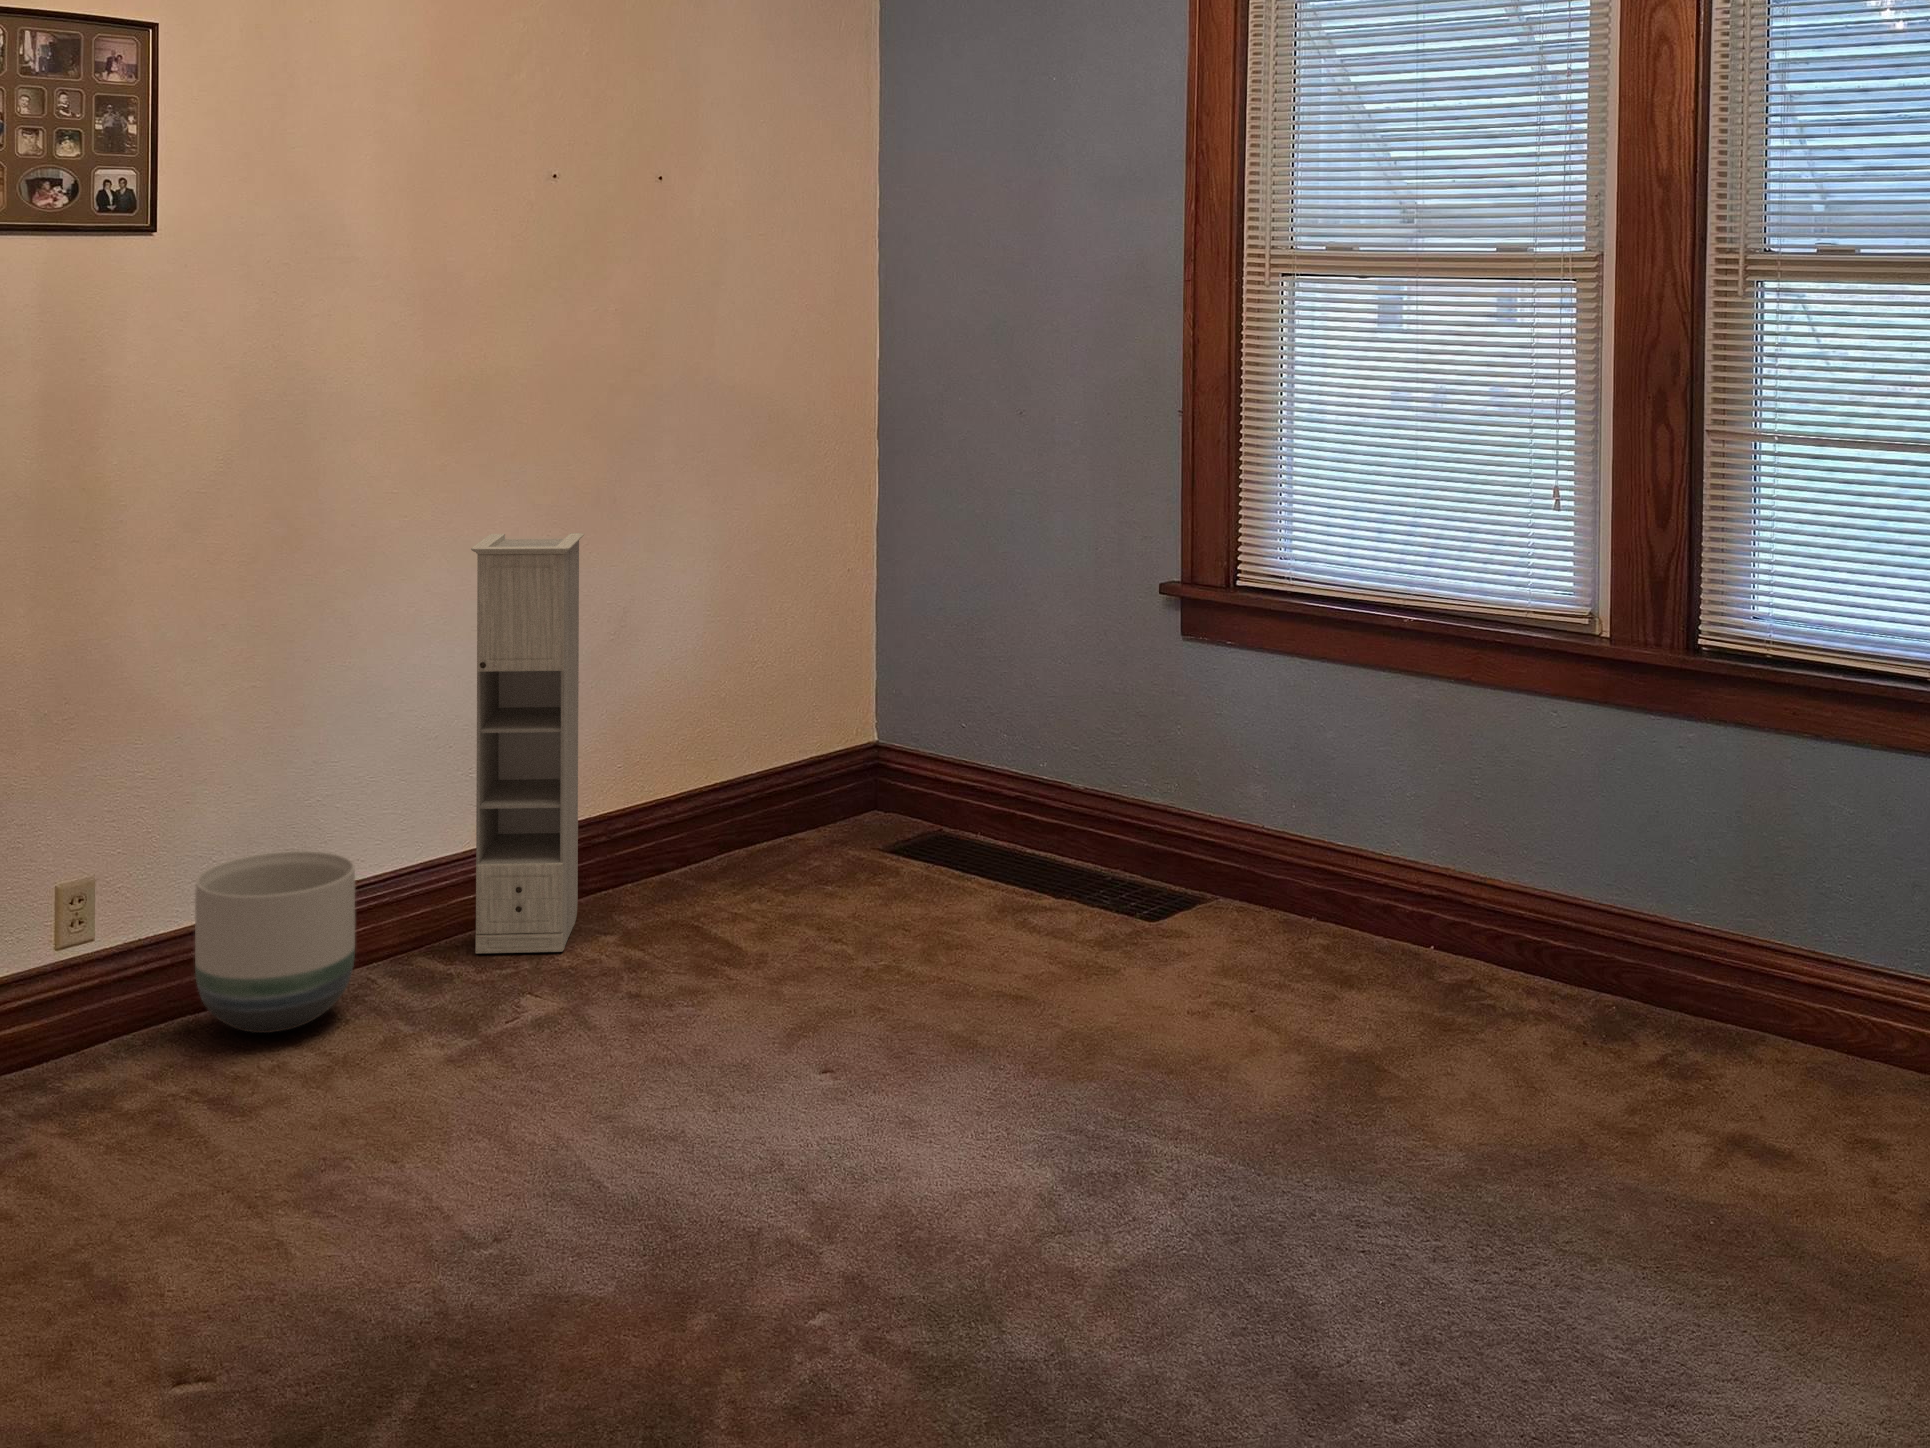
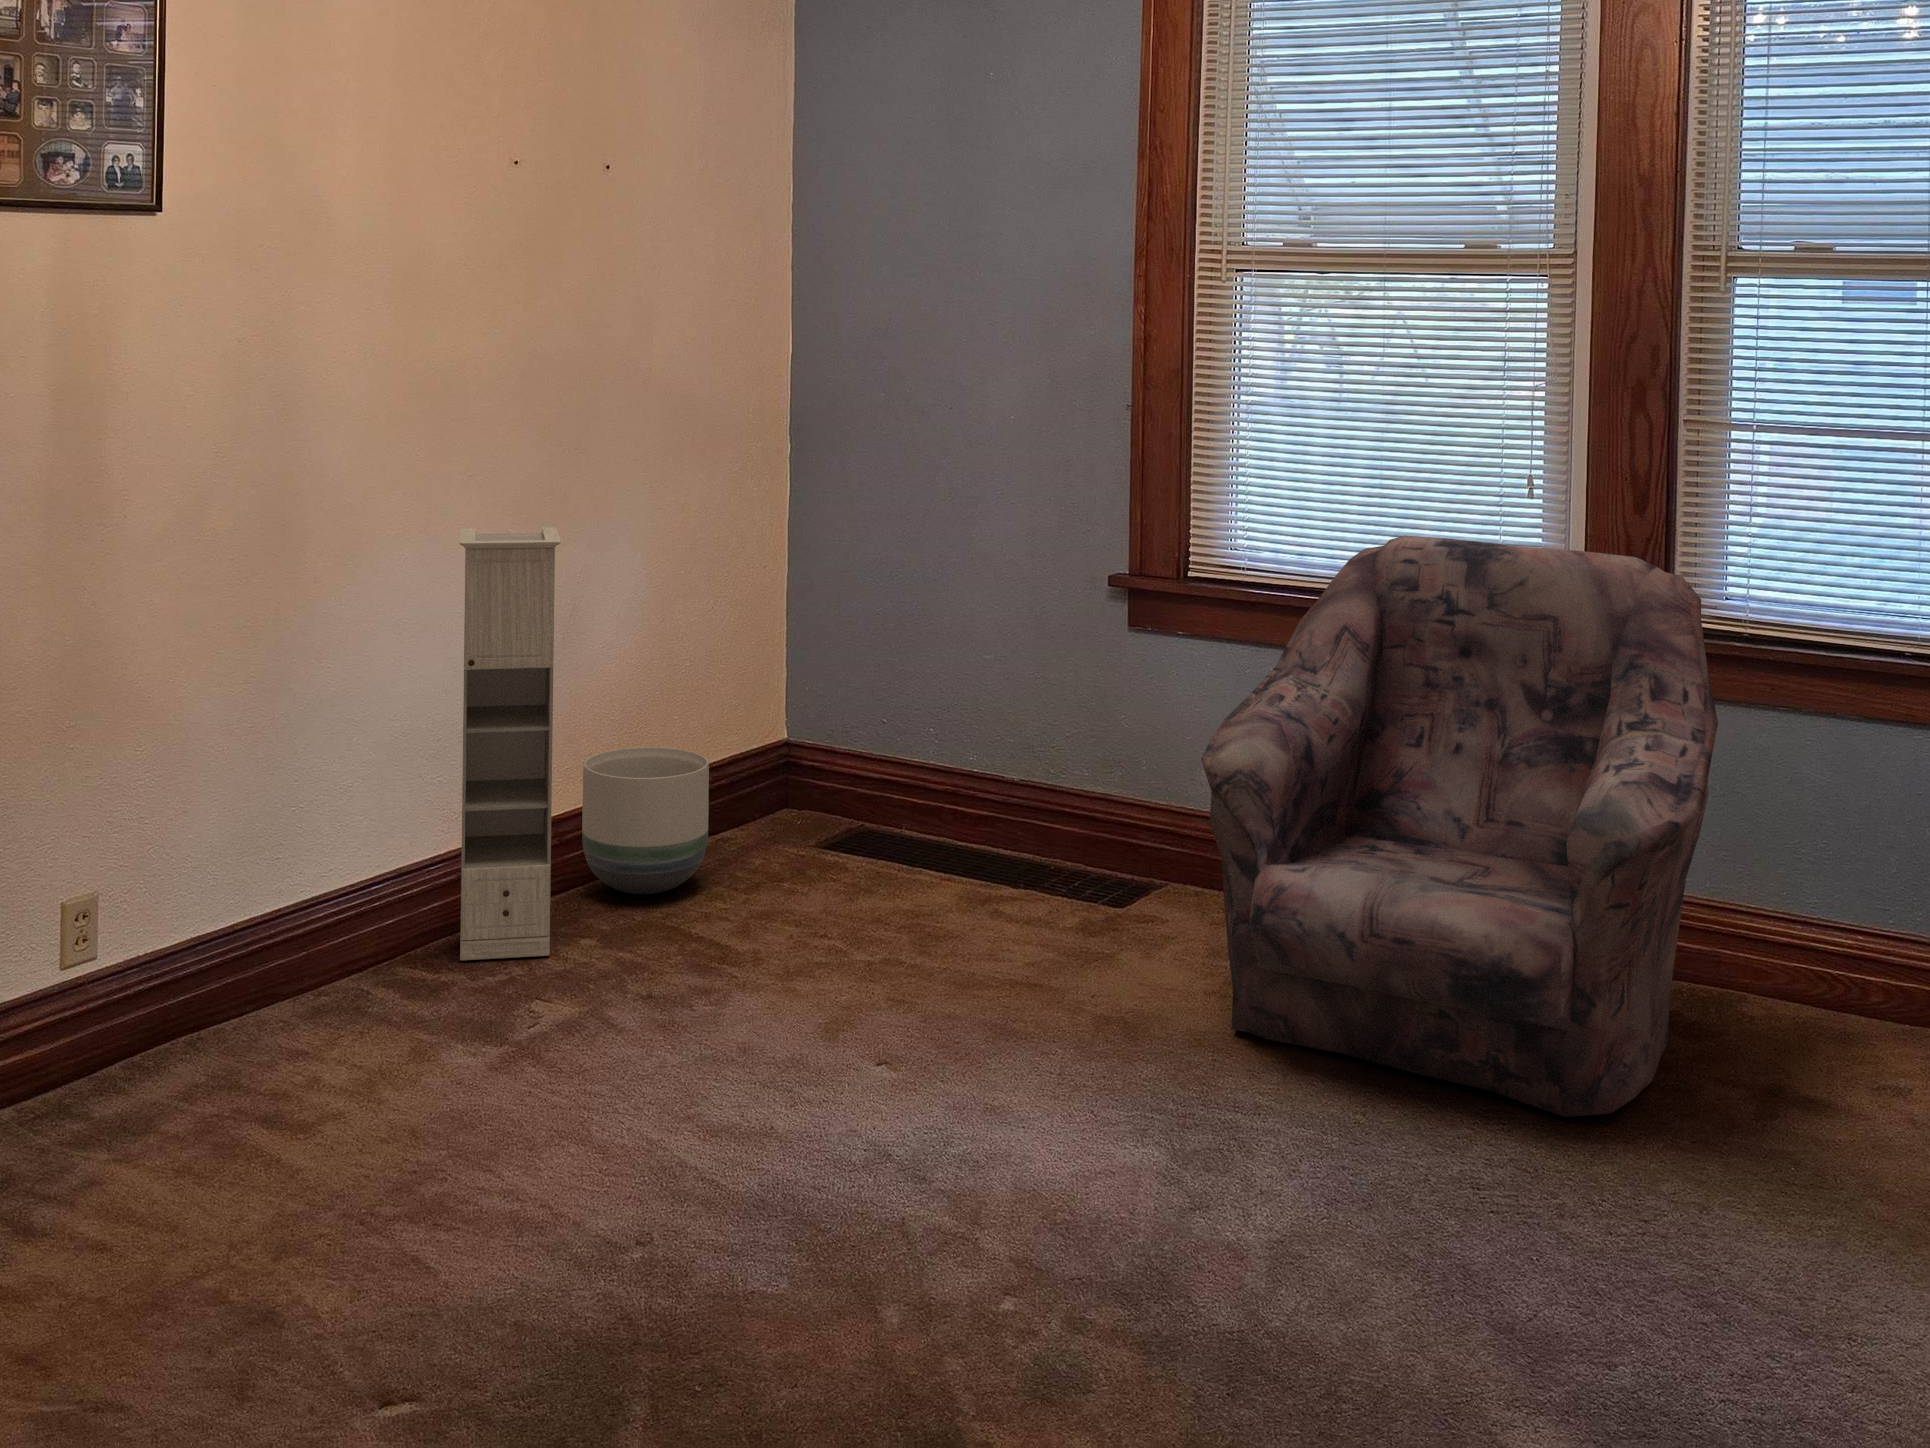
armchair: none [1169,549,1710,1150] -> present [1201,536,1718,1117]
planter: present [195,851,355,1033] -> present [582,747,709,894]

